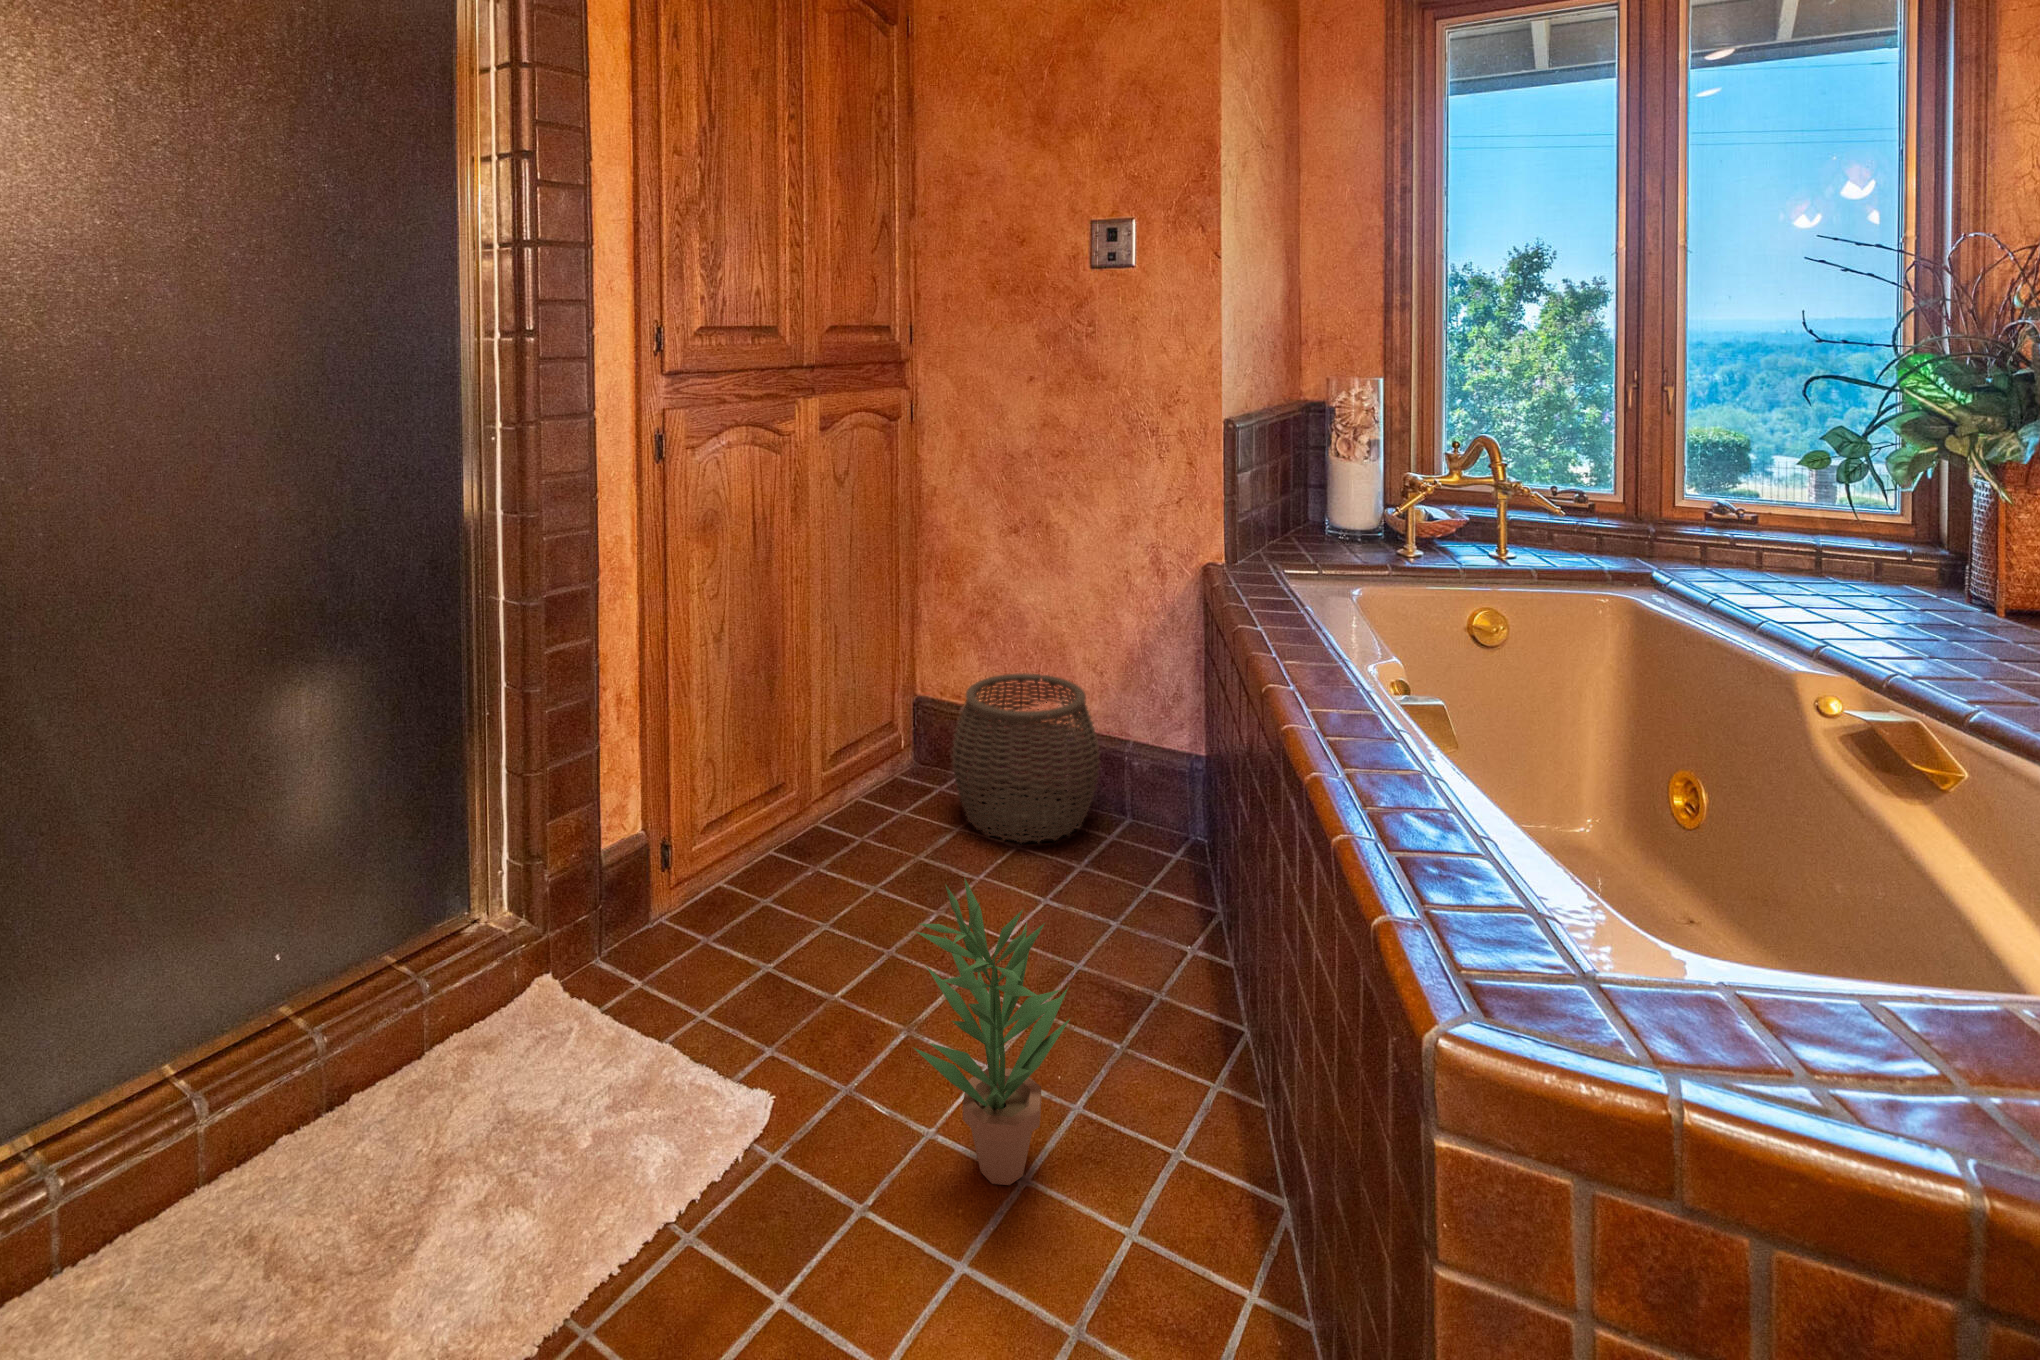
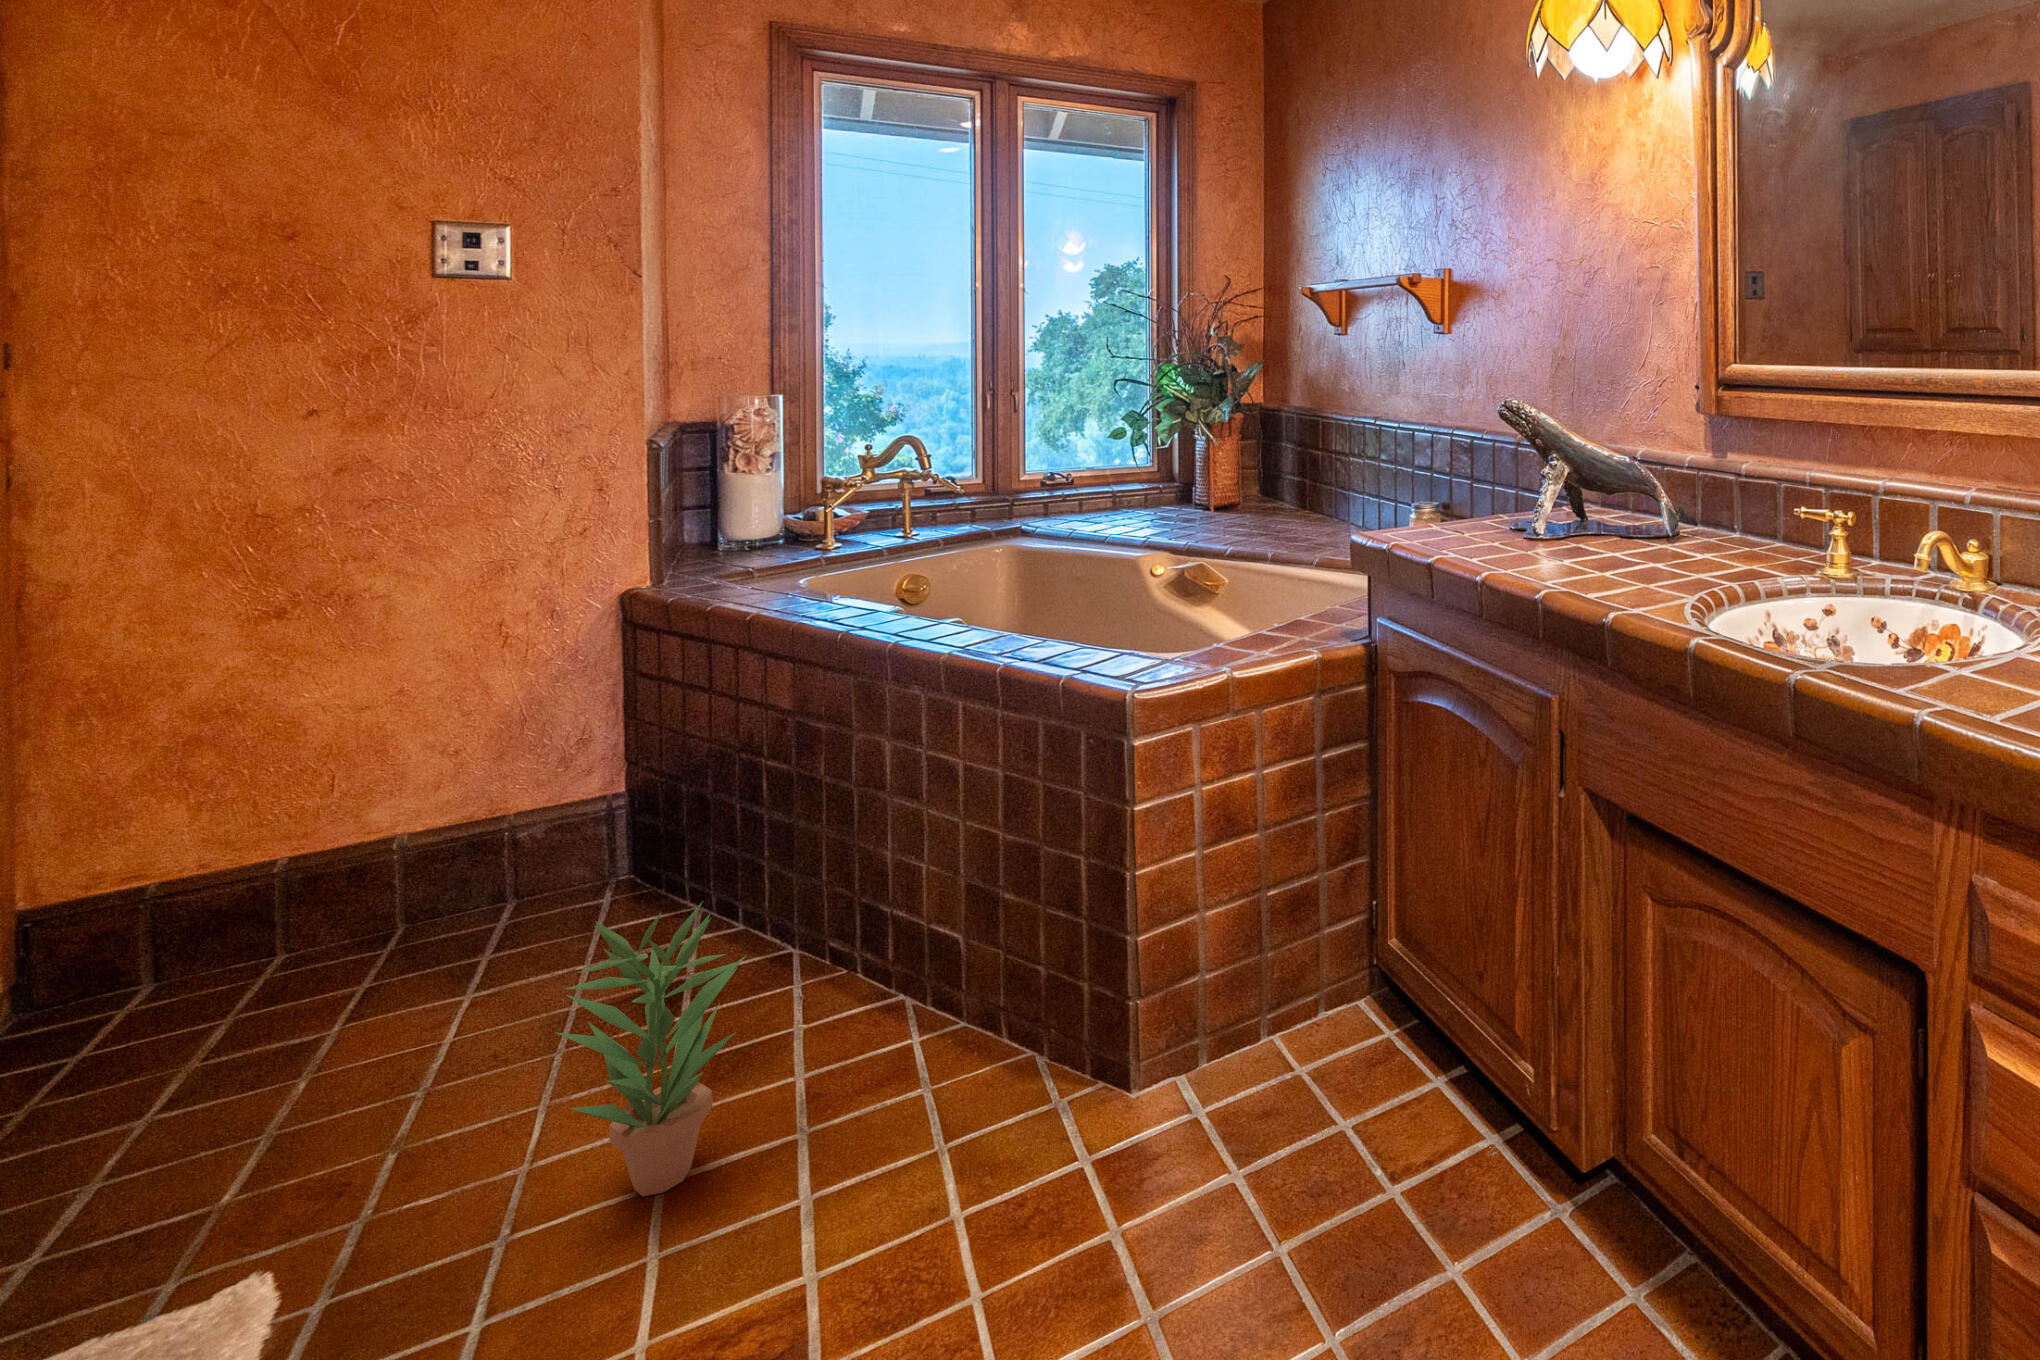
woven basket: present [952,673,1100,843] -> none [215,787,496,1025]

